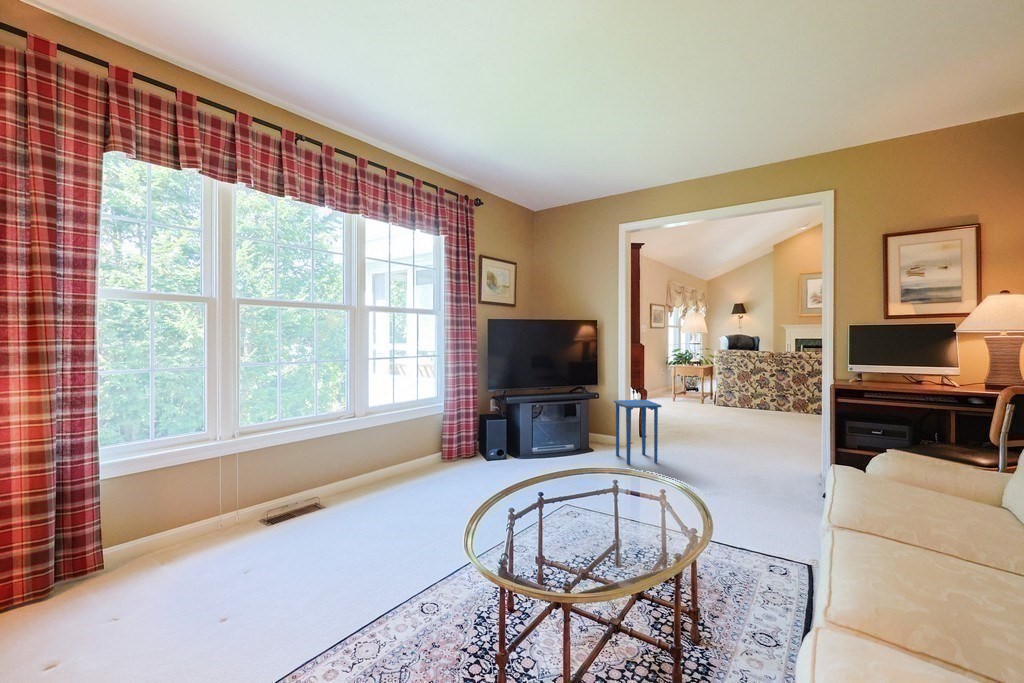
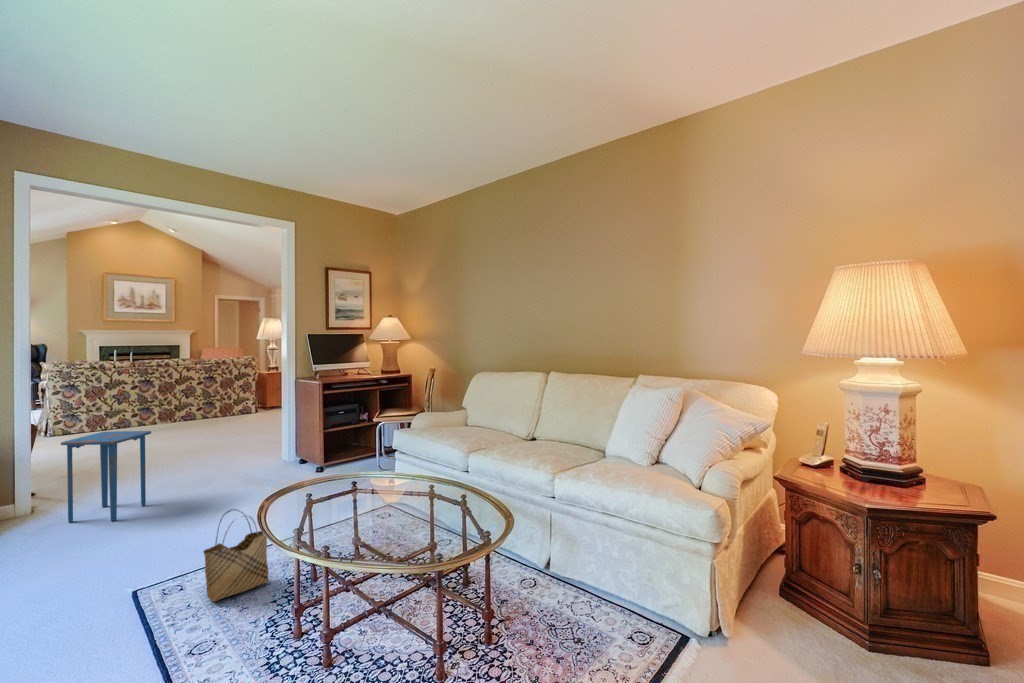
woven basket: none [543,469,587,542] -> present [203,509,269,602]

